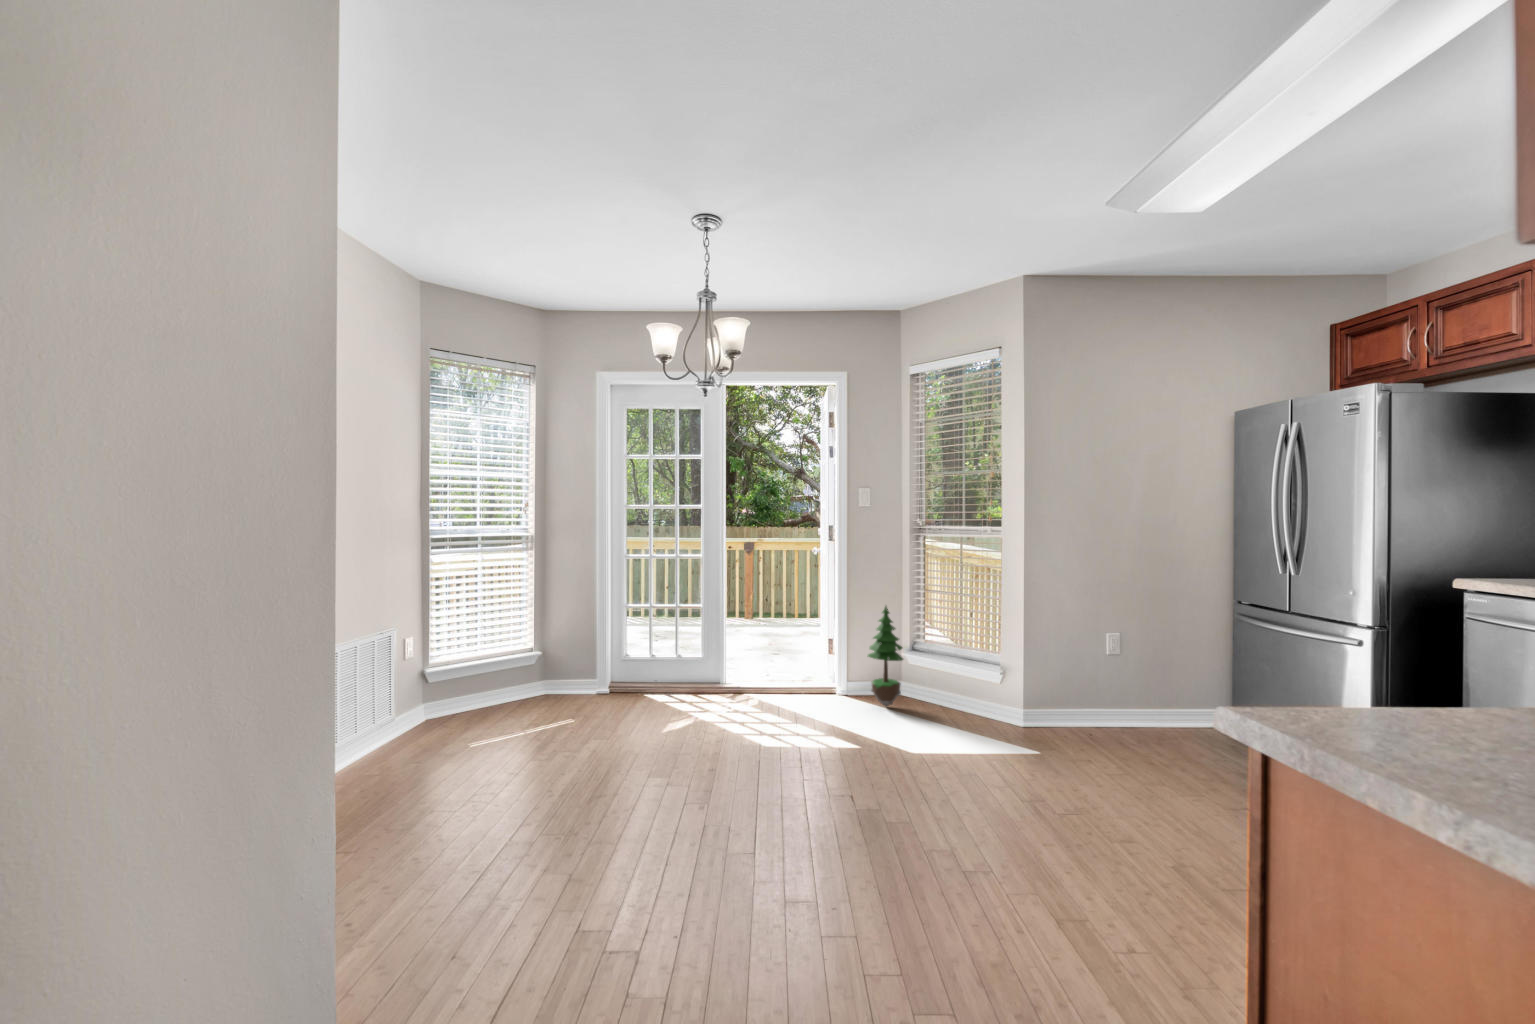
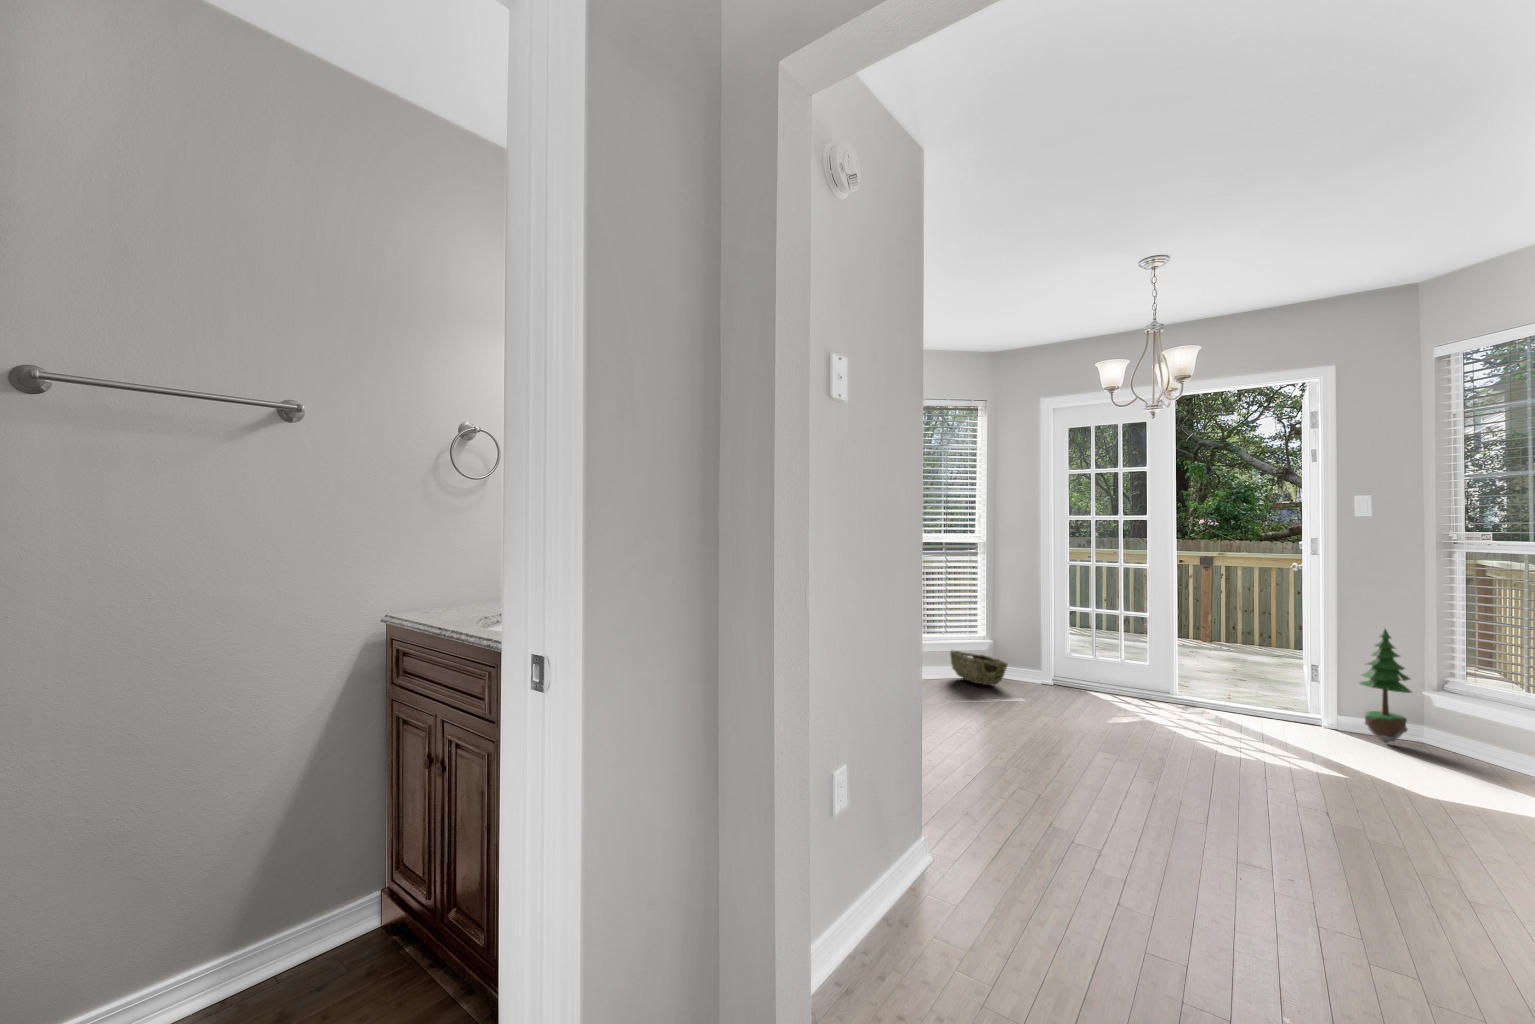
woven basket: none [492,665,558,704] -> present [950,650,1008,685]

